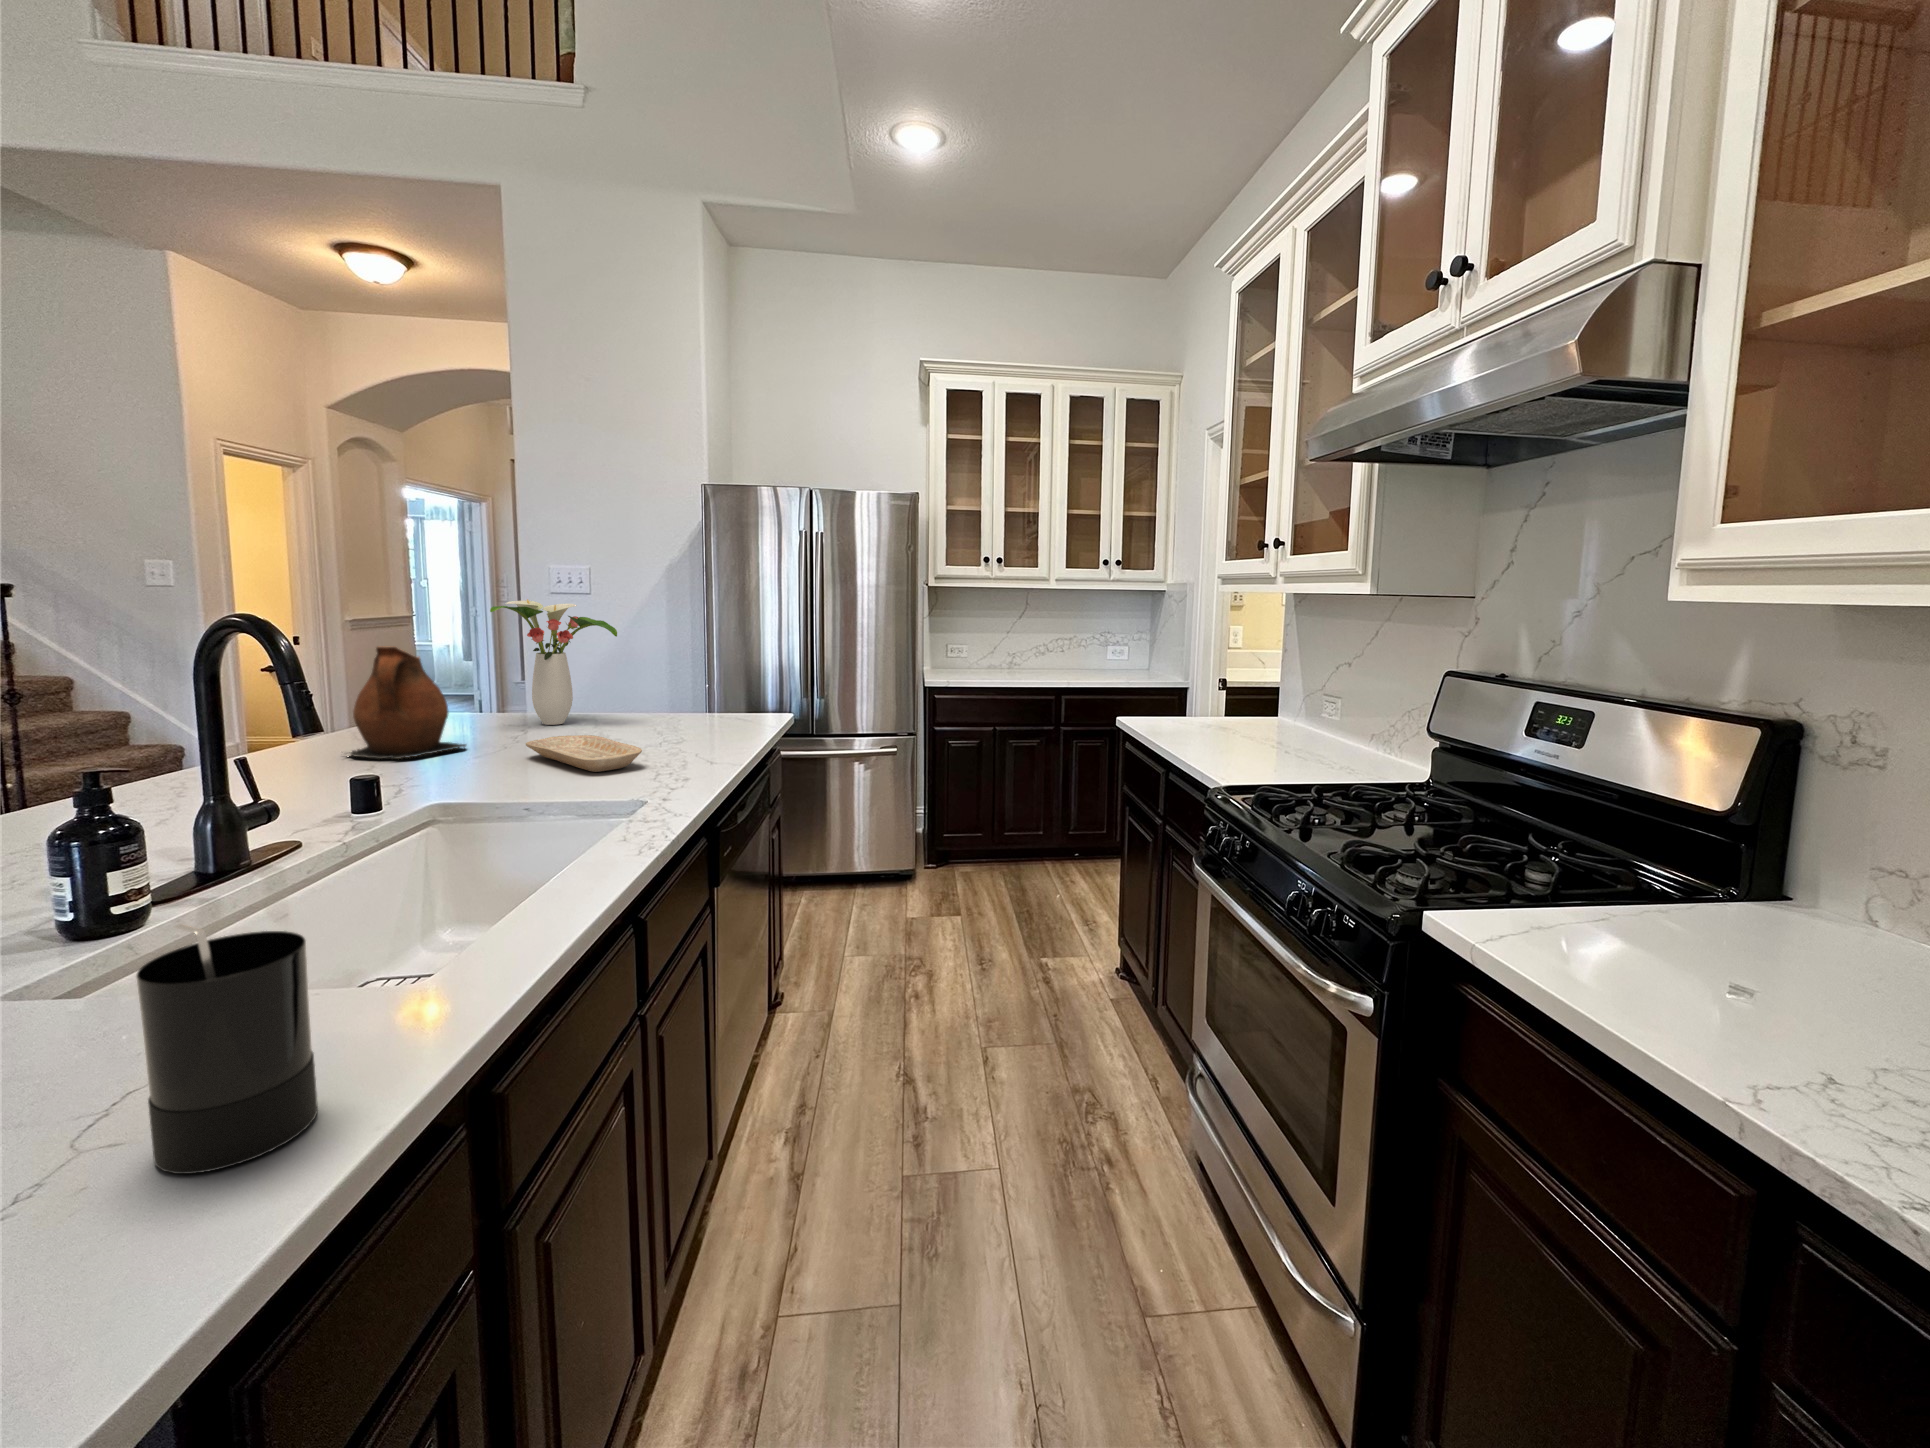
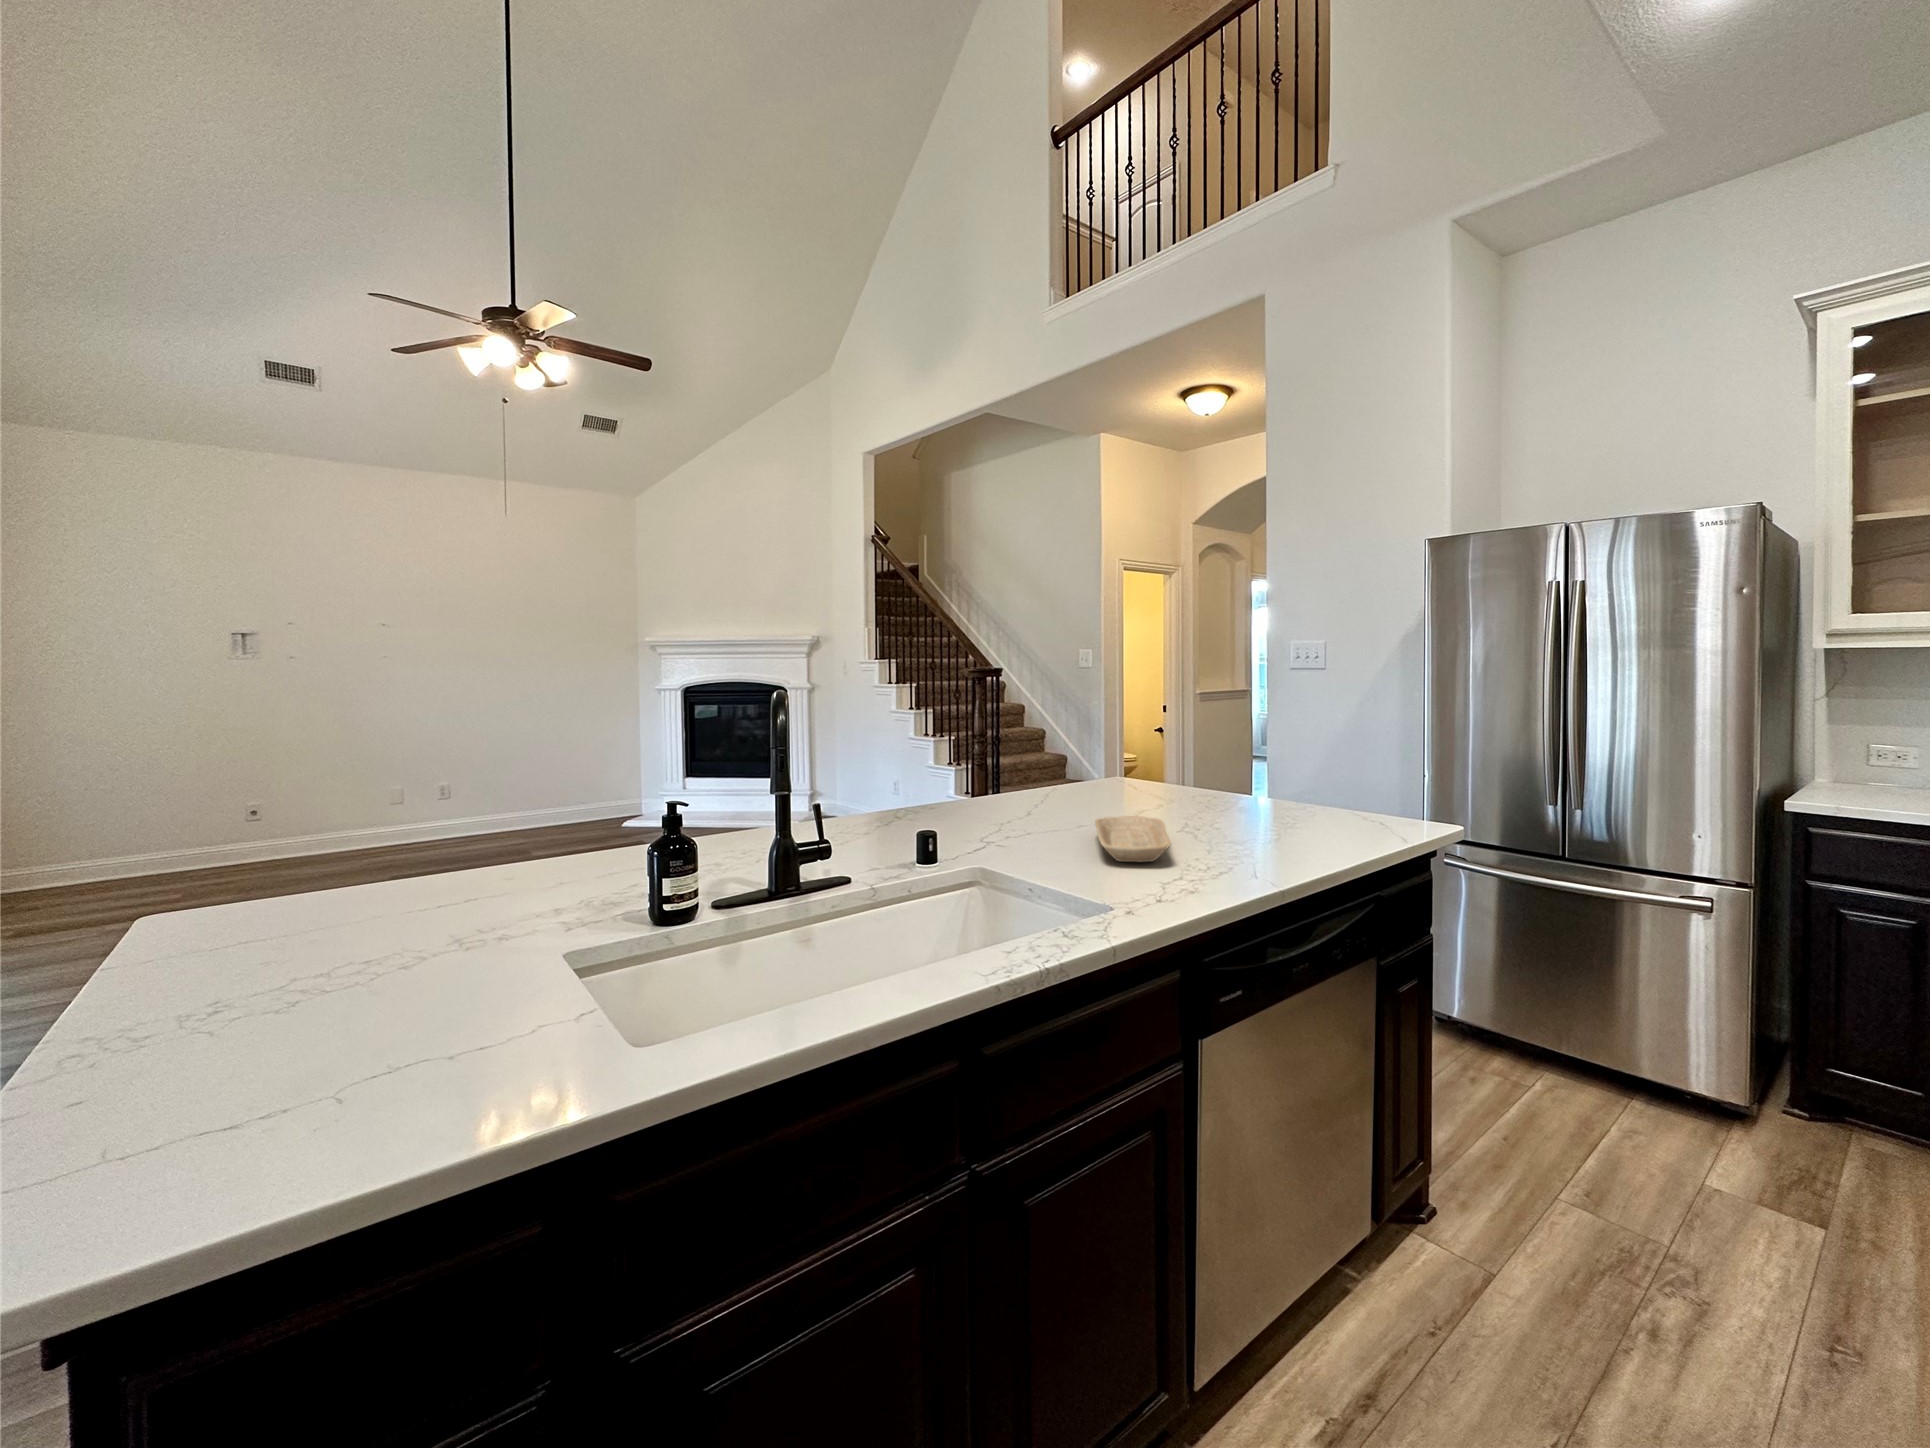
flower arrangement: present [490,599,617,725] -> none [1124,674,1237,803]
ceramic pitcher: present [349,646,466,759] -> none [988,716,1078,818]
candle: present [136,924,318,1174] -> none [150,942,308,1184]

